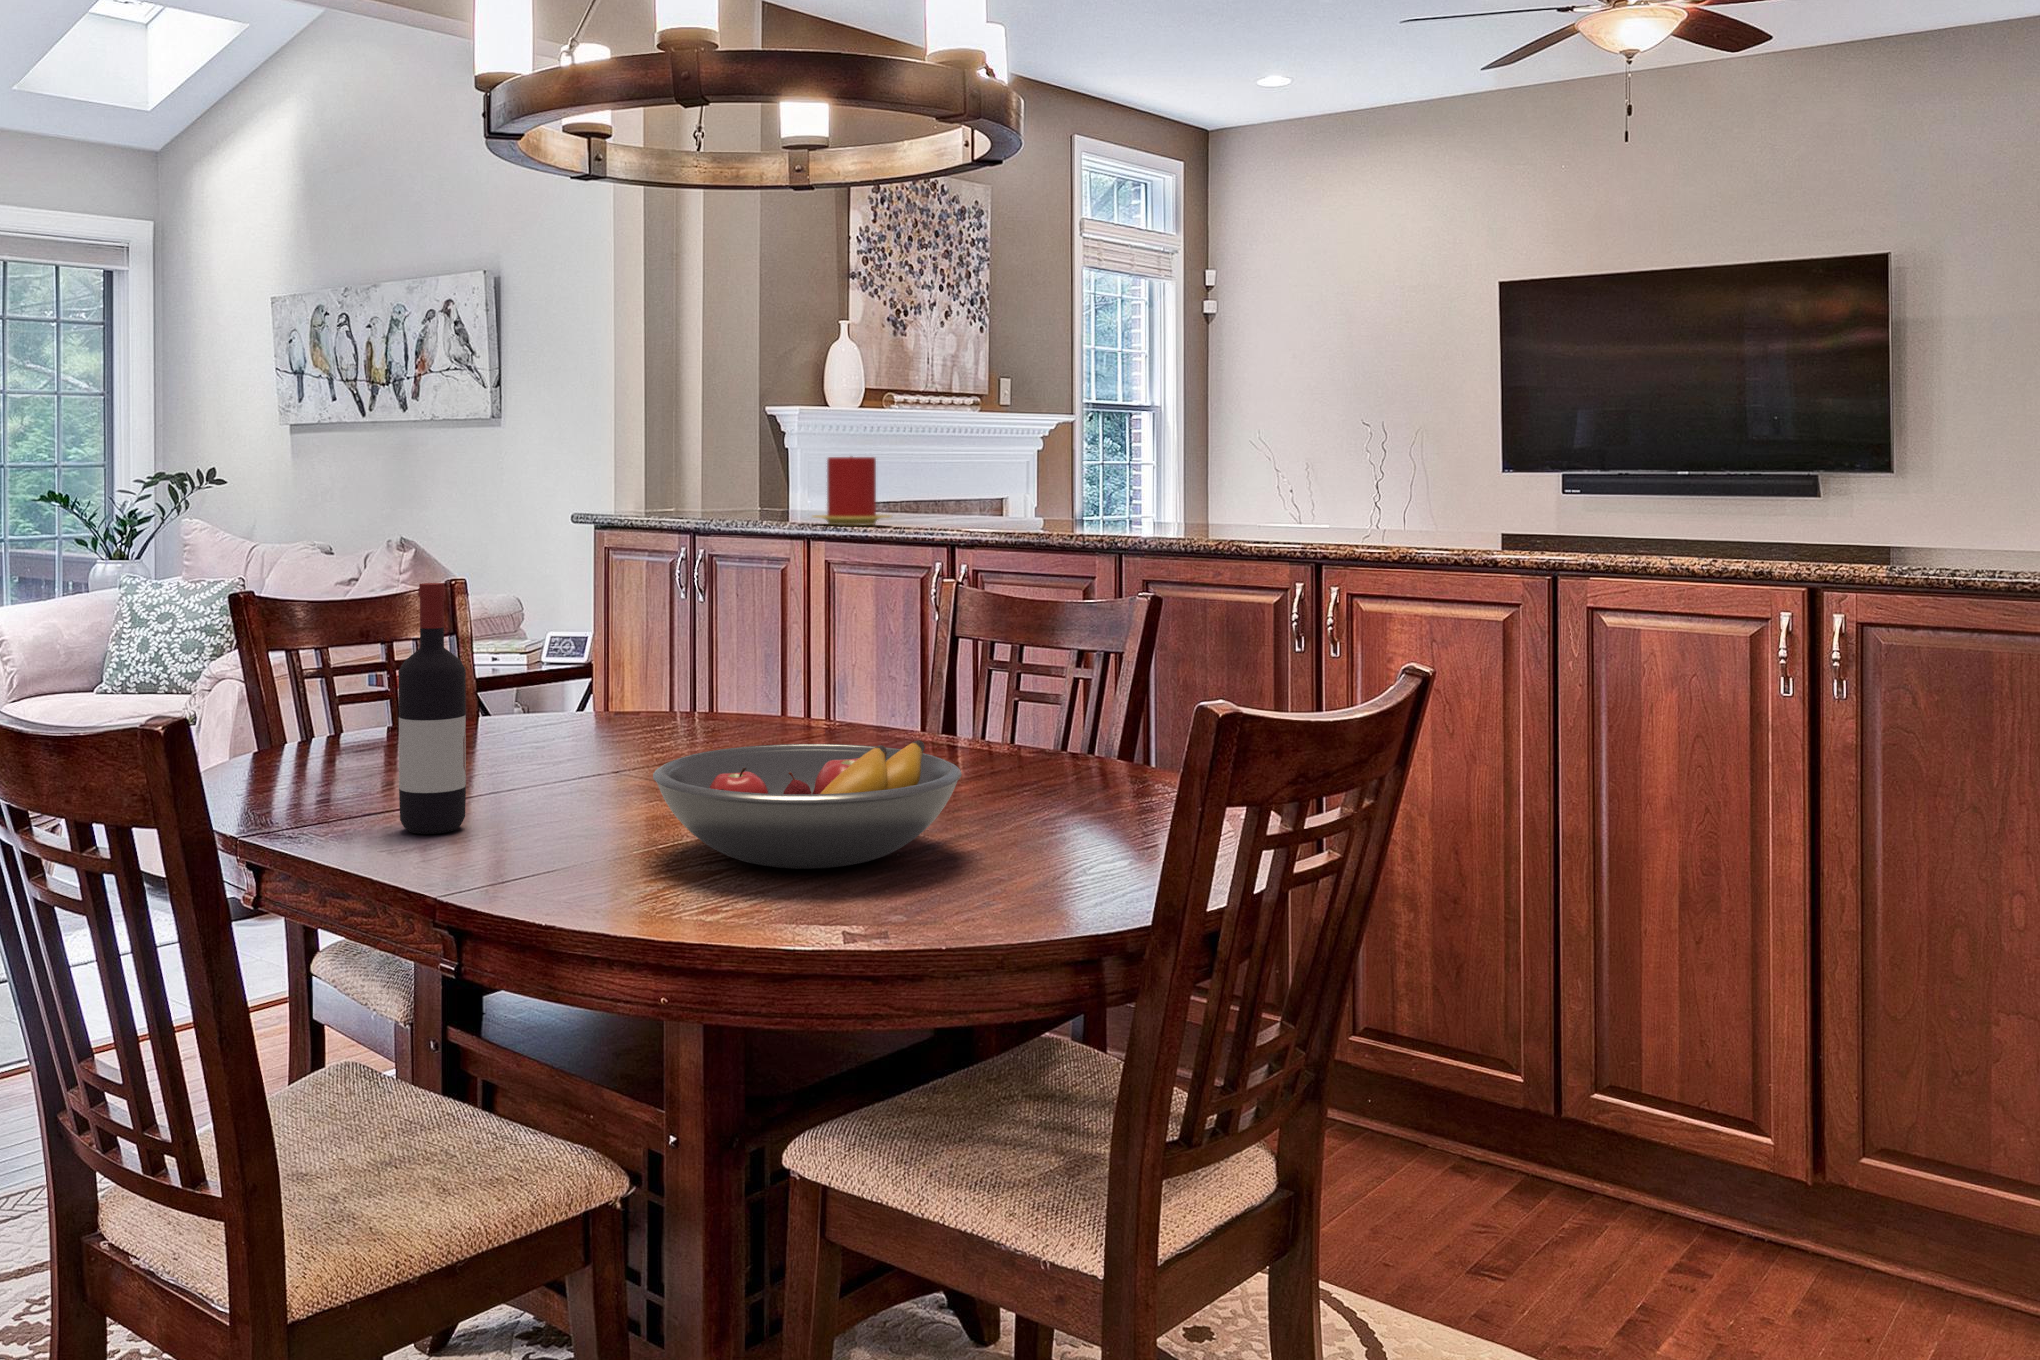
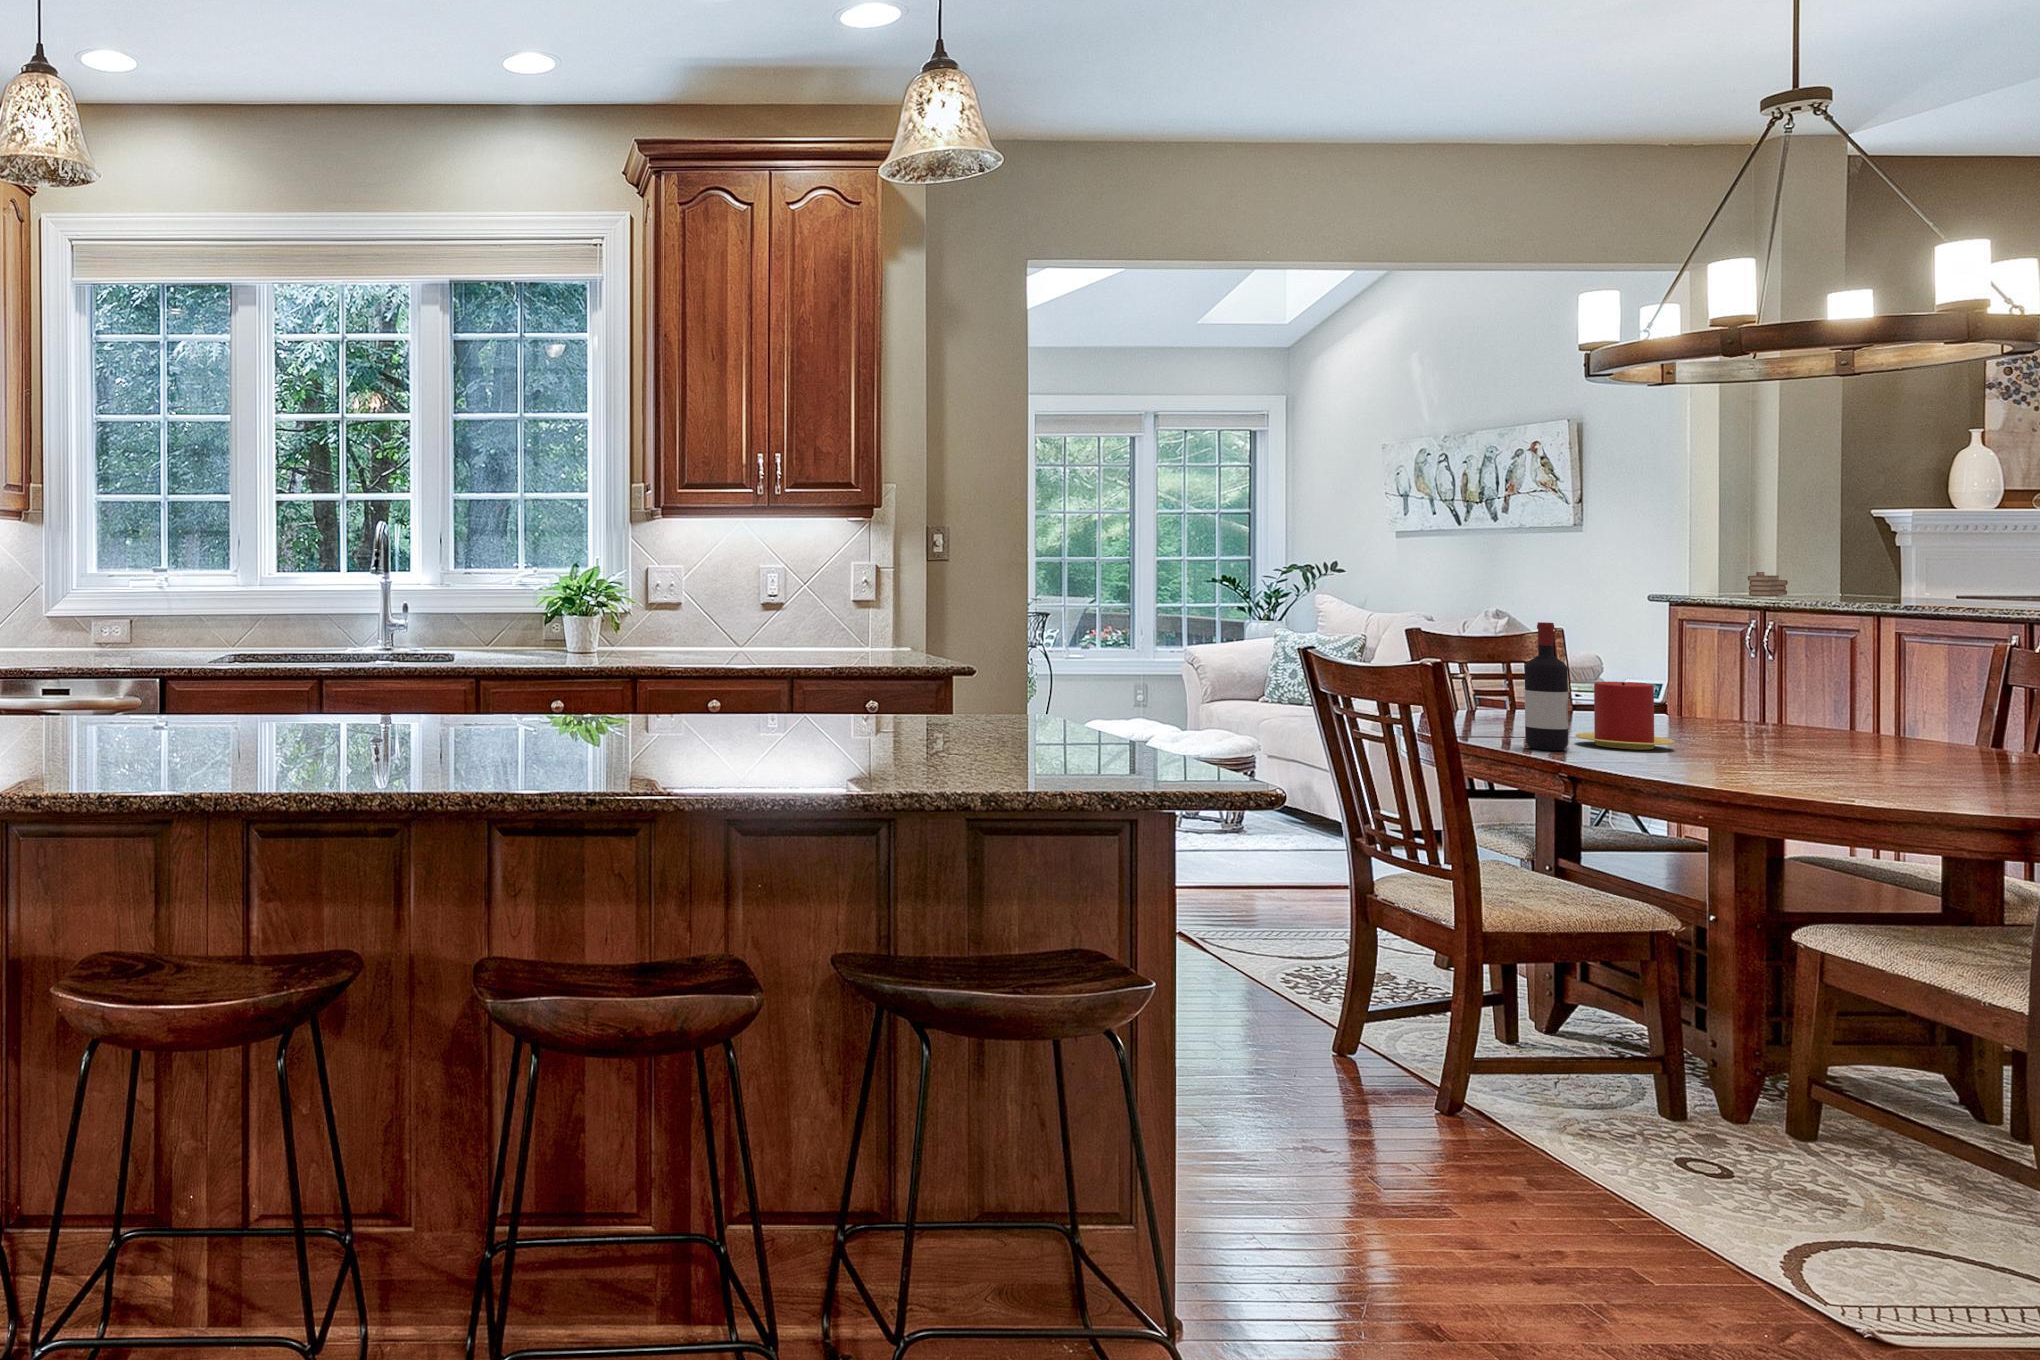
candle: present [813,457,891,526] -> present [1575,682,1675,749]
book: none [670,482,706,513] -> present [1748,572,1788,596]
fruit bowl: present [653,740,962,869] -> none [1697,721,1946,787]

